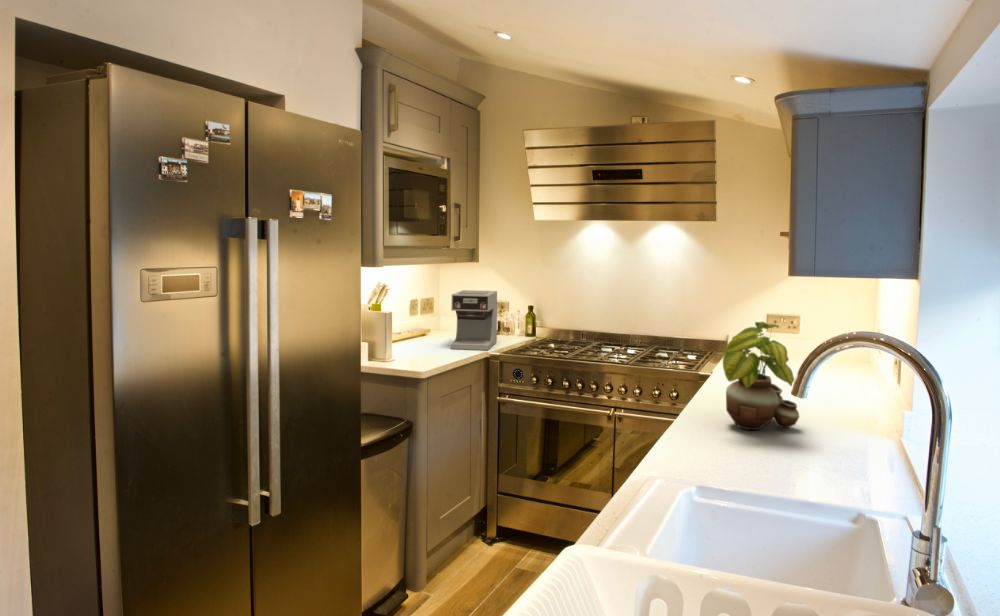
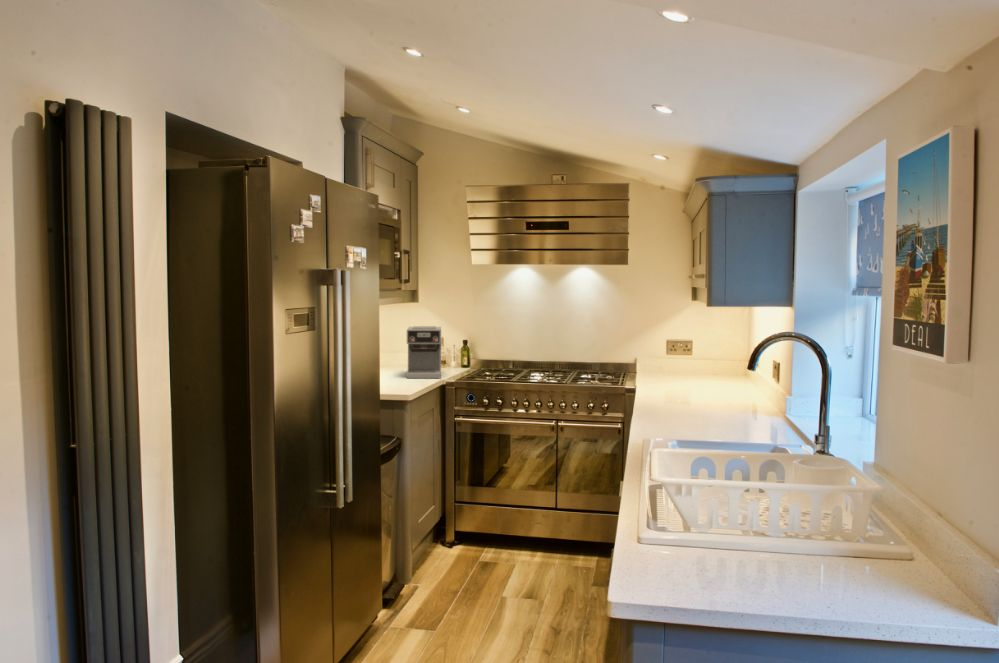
potted plant: present [723,322,799,430] -> none [668,337,722,417]

